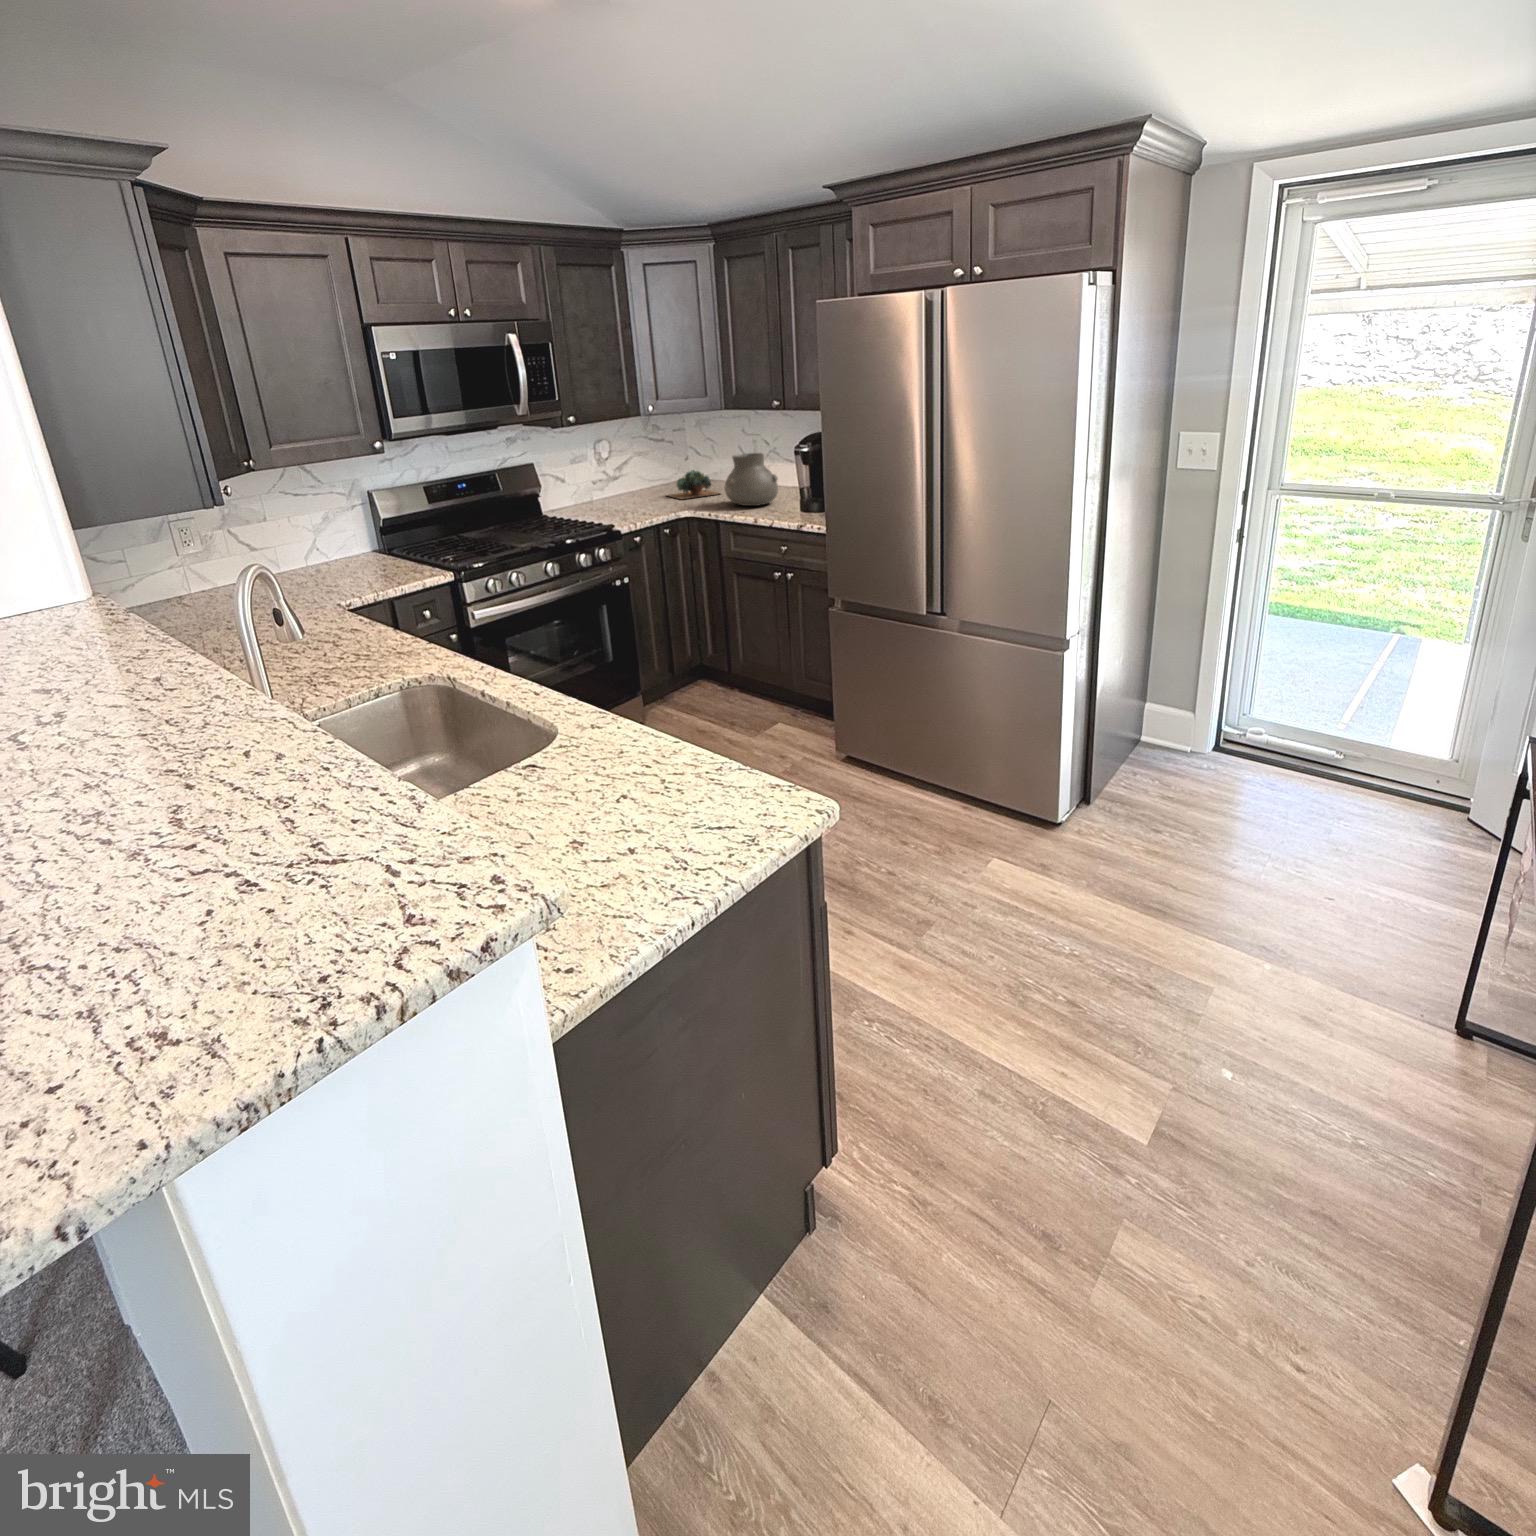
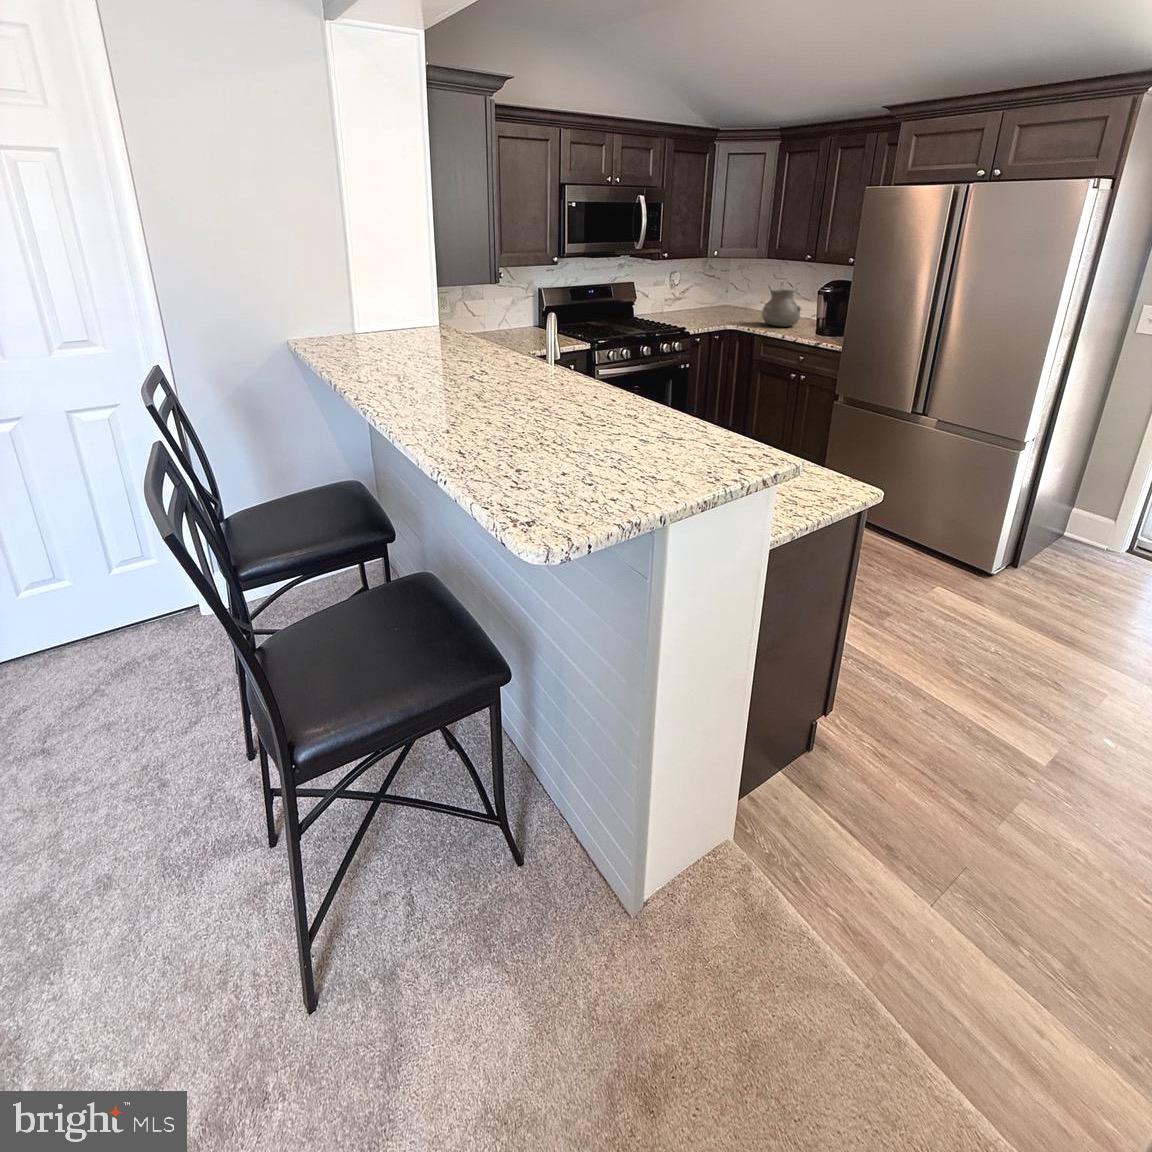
succulent plant: present [668,470,719,499] -> none [714,298,755,318]

